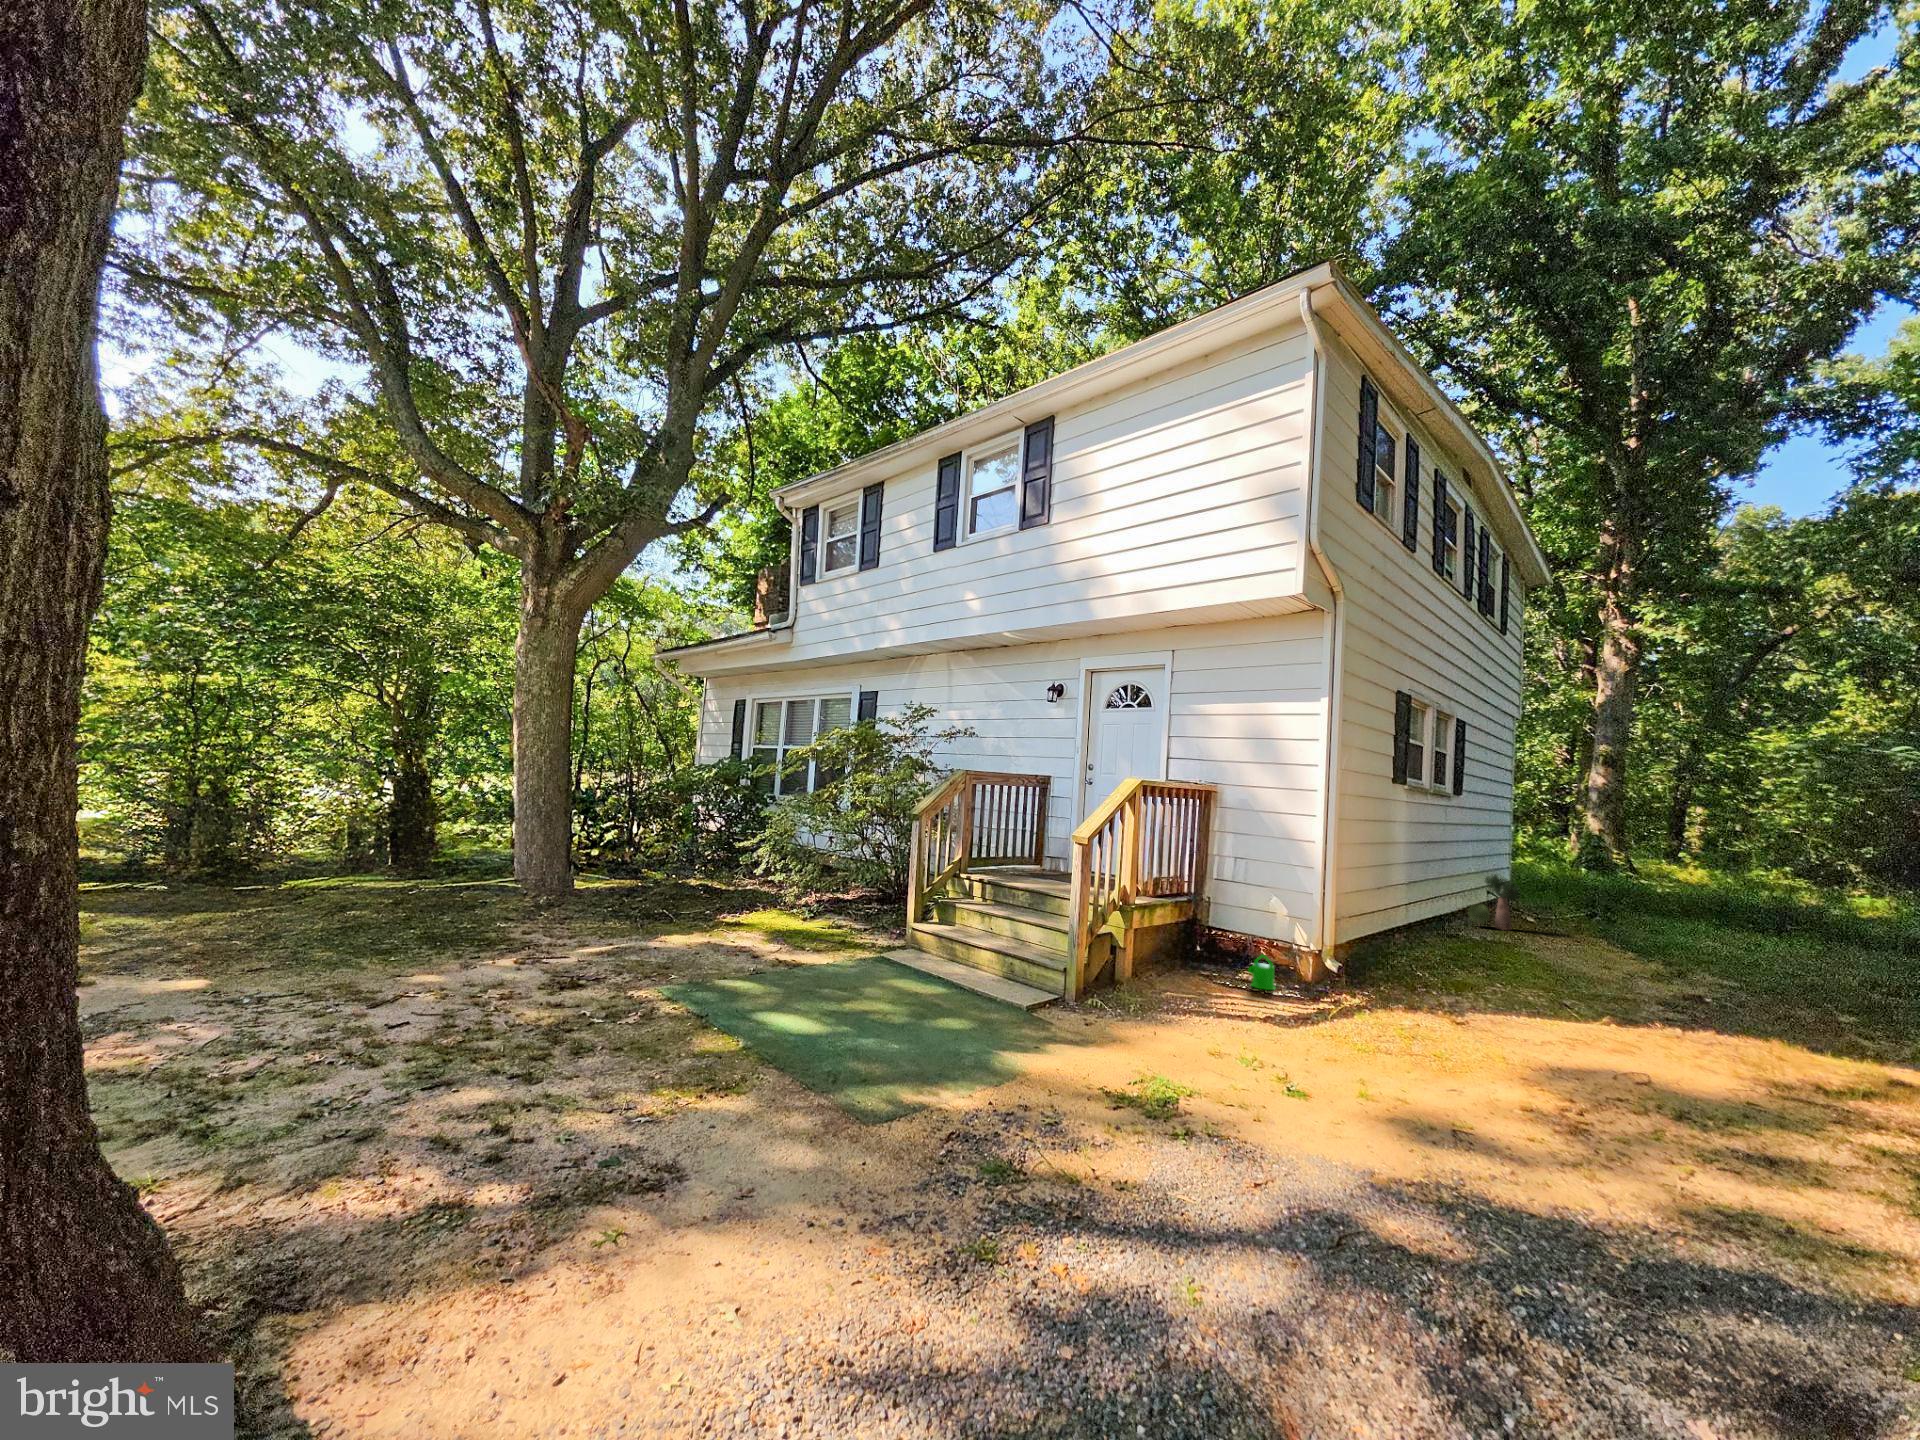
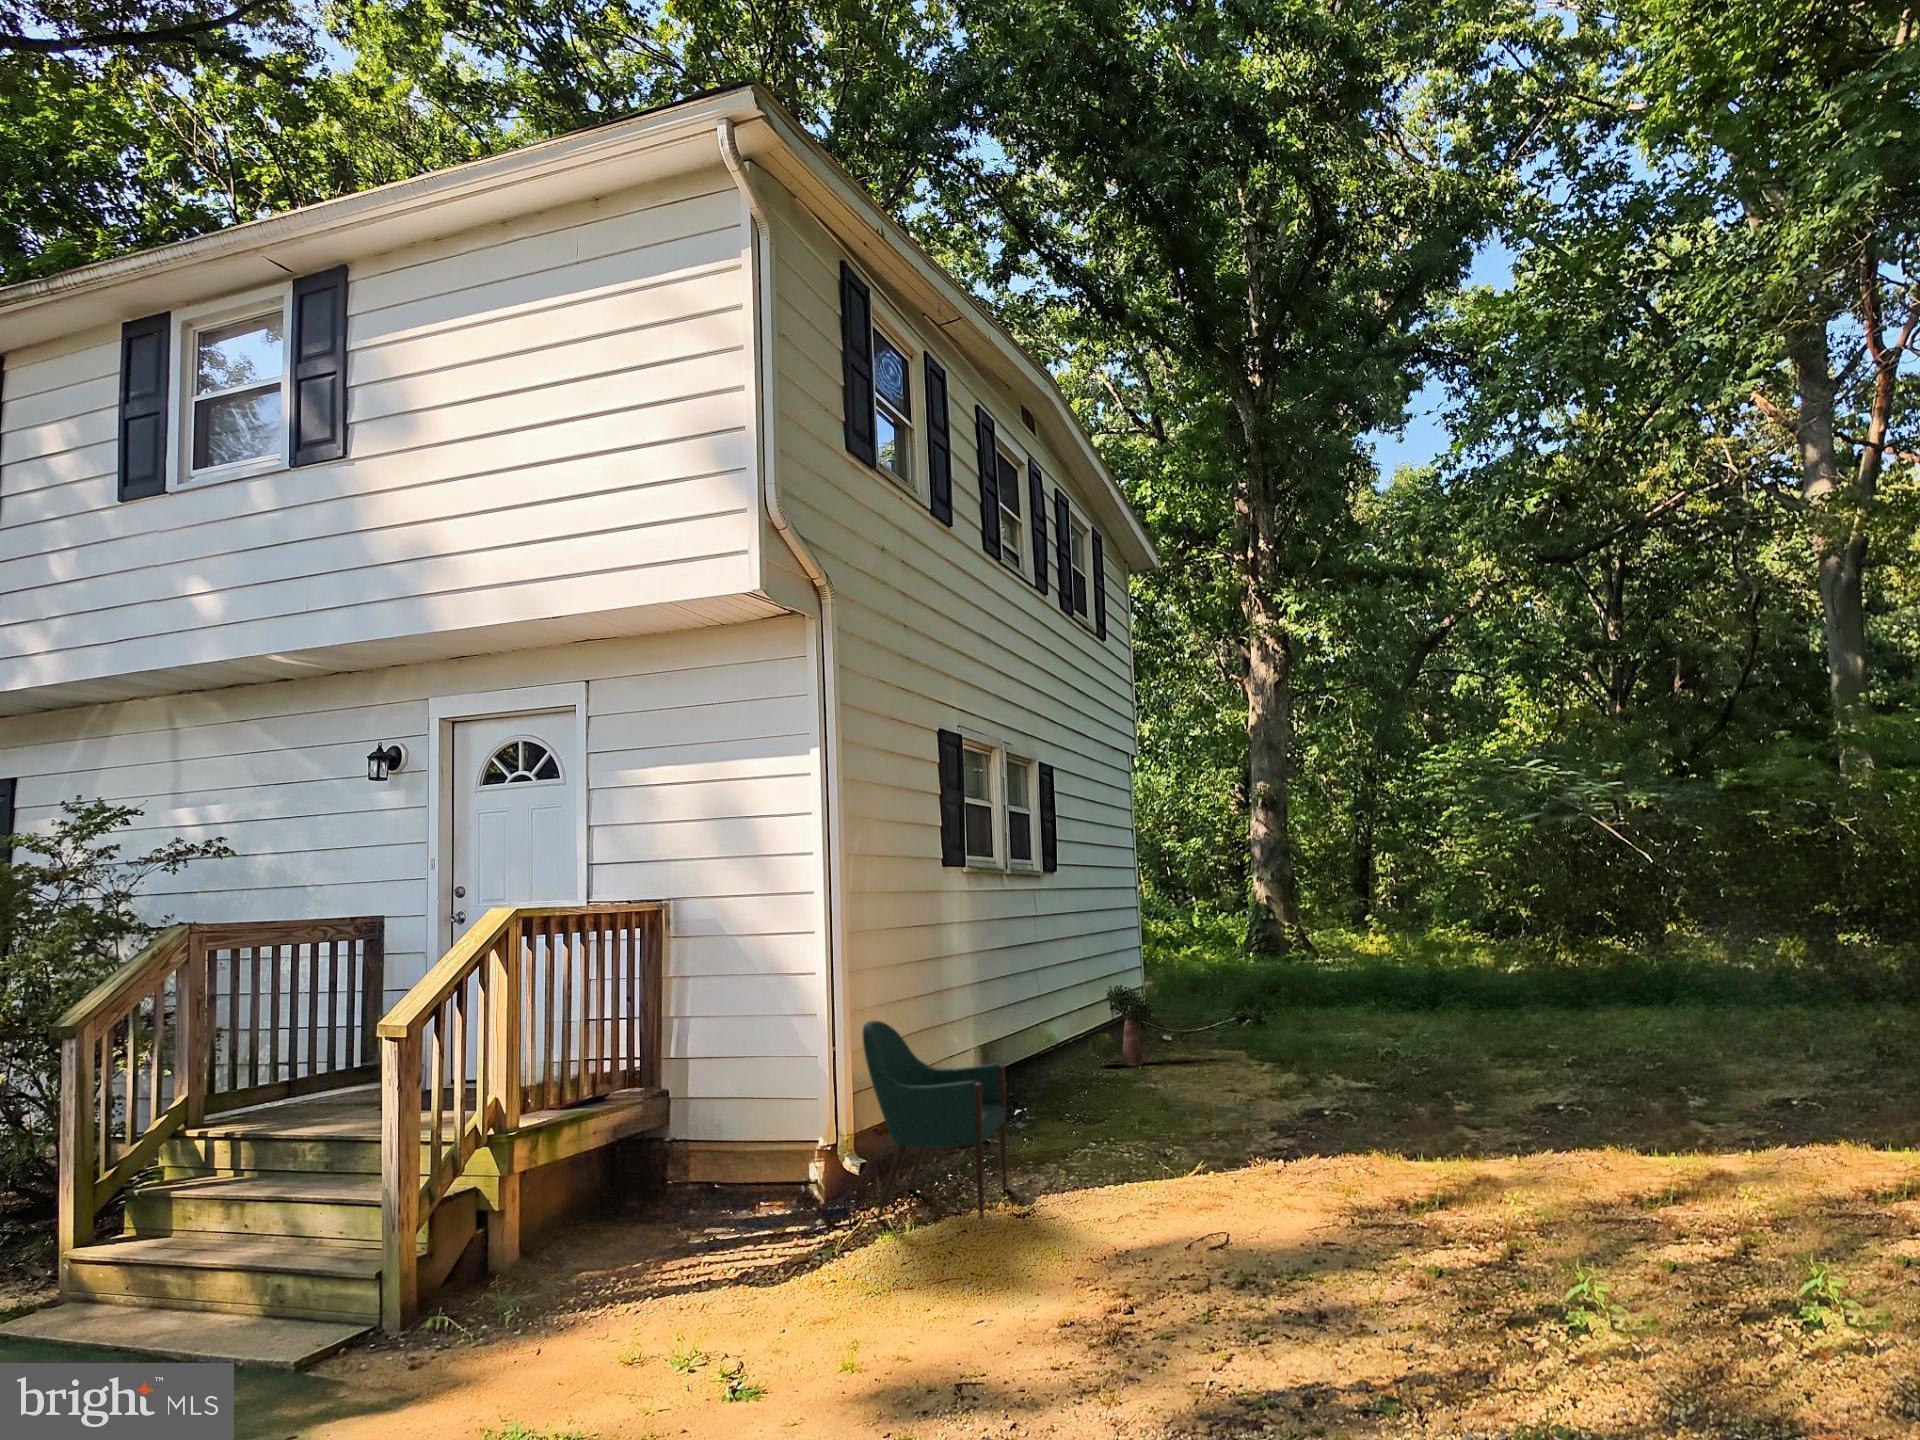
chair: none [1344,873,1444,1013] -> present [863,1020,1007,1218]
watering can: present [1248,954,1275,990] -> none [720,1176,769,1235]

